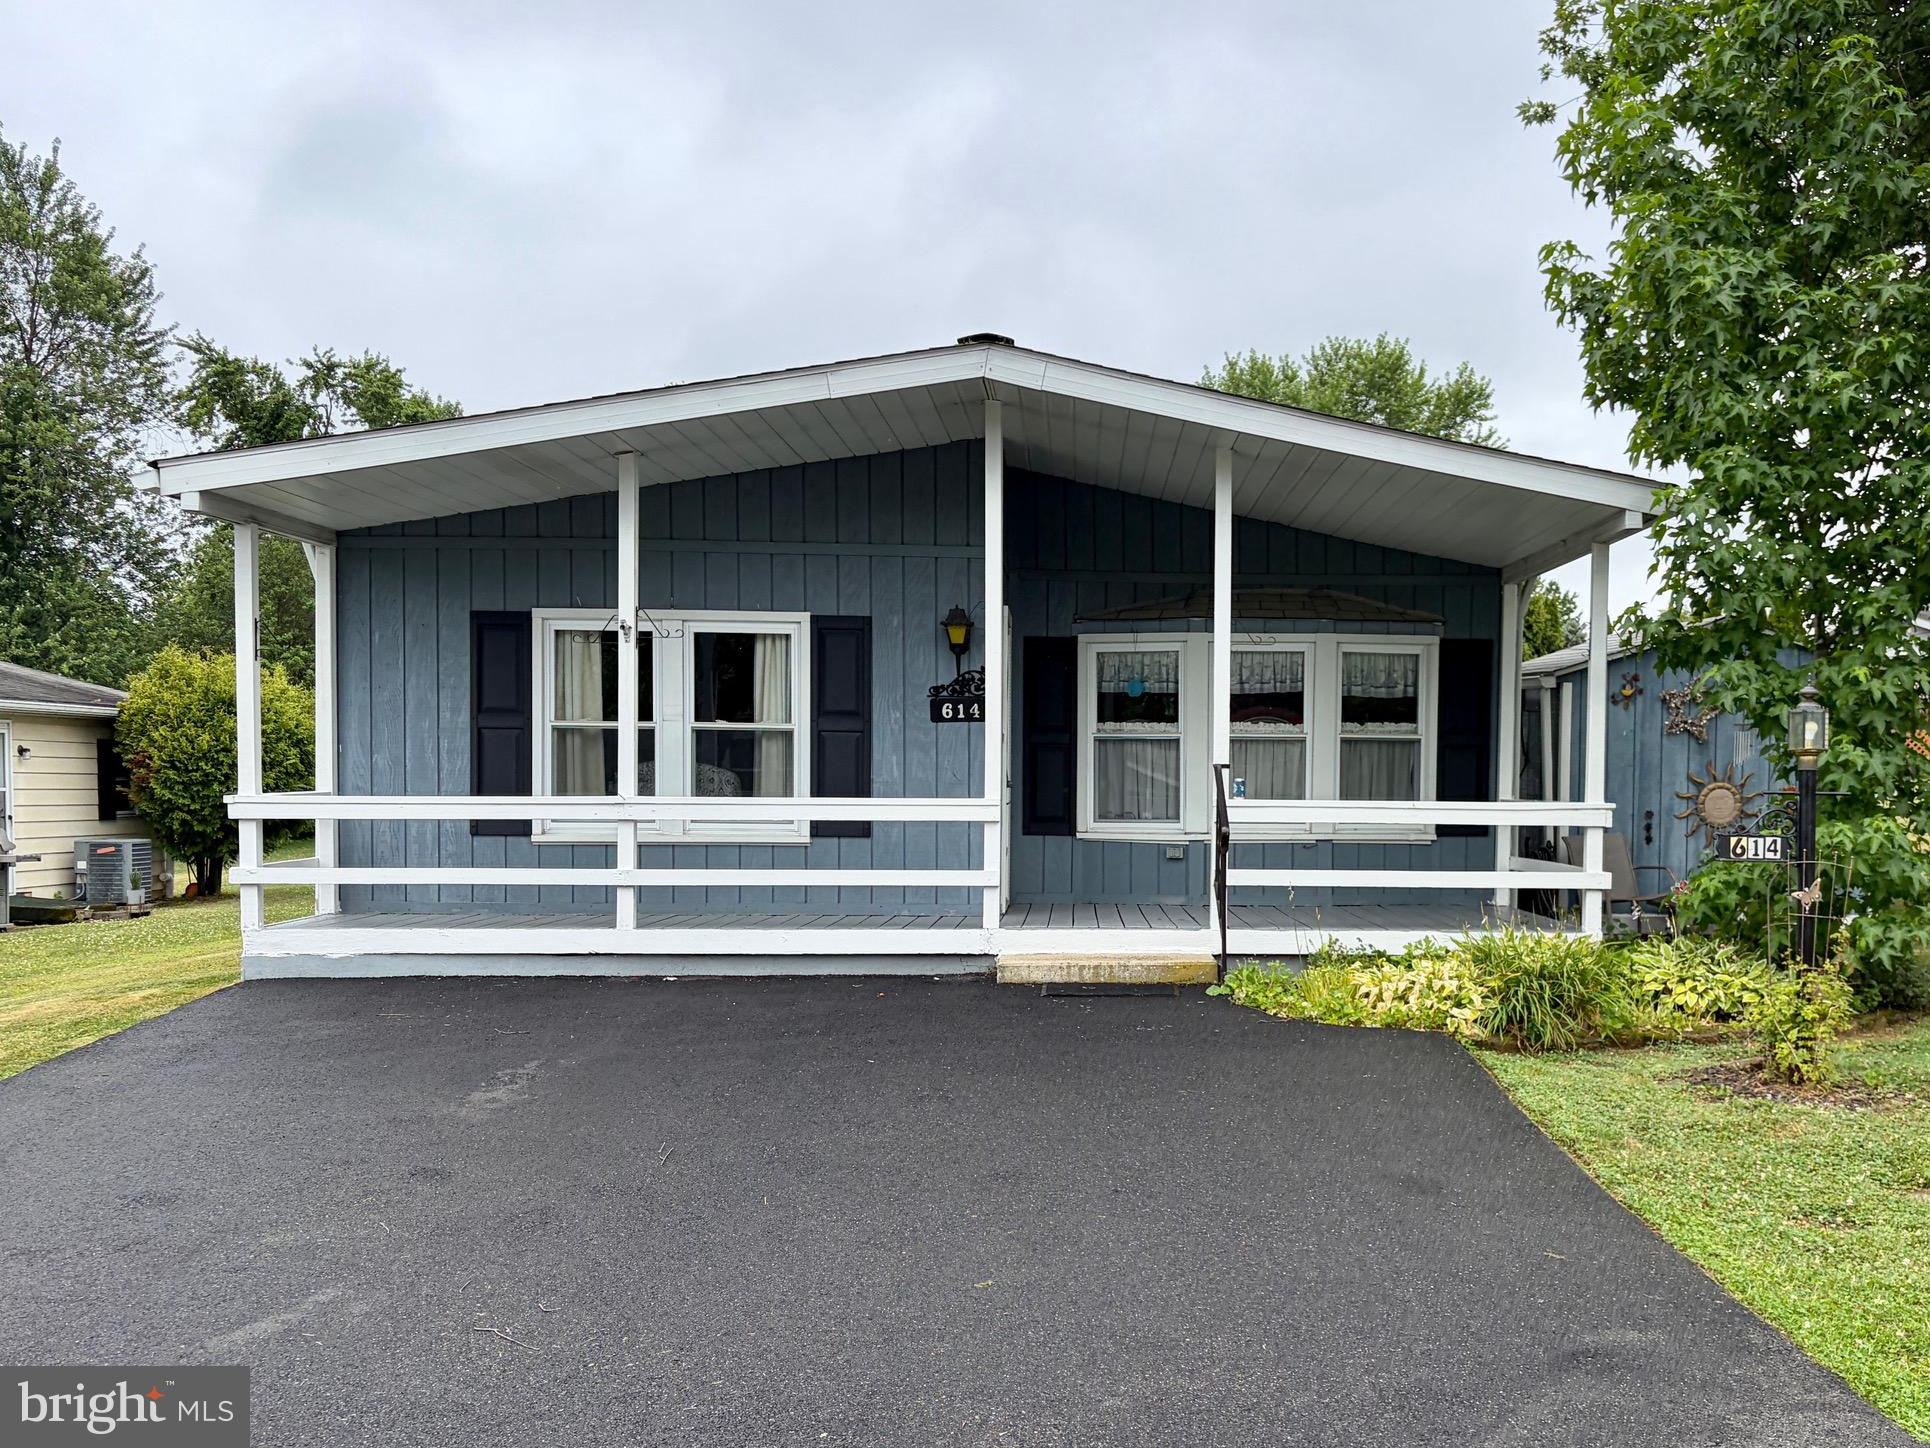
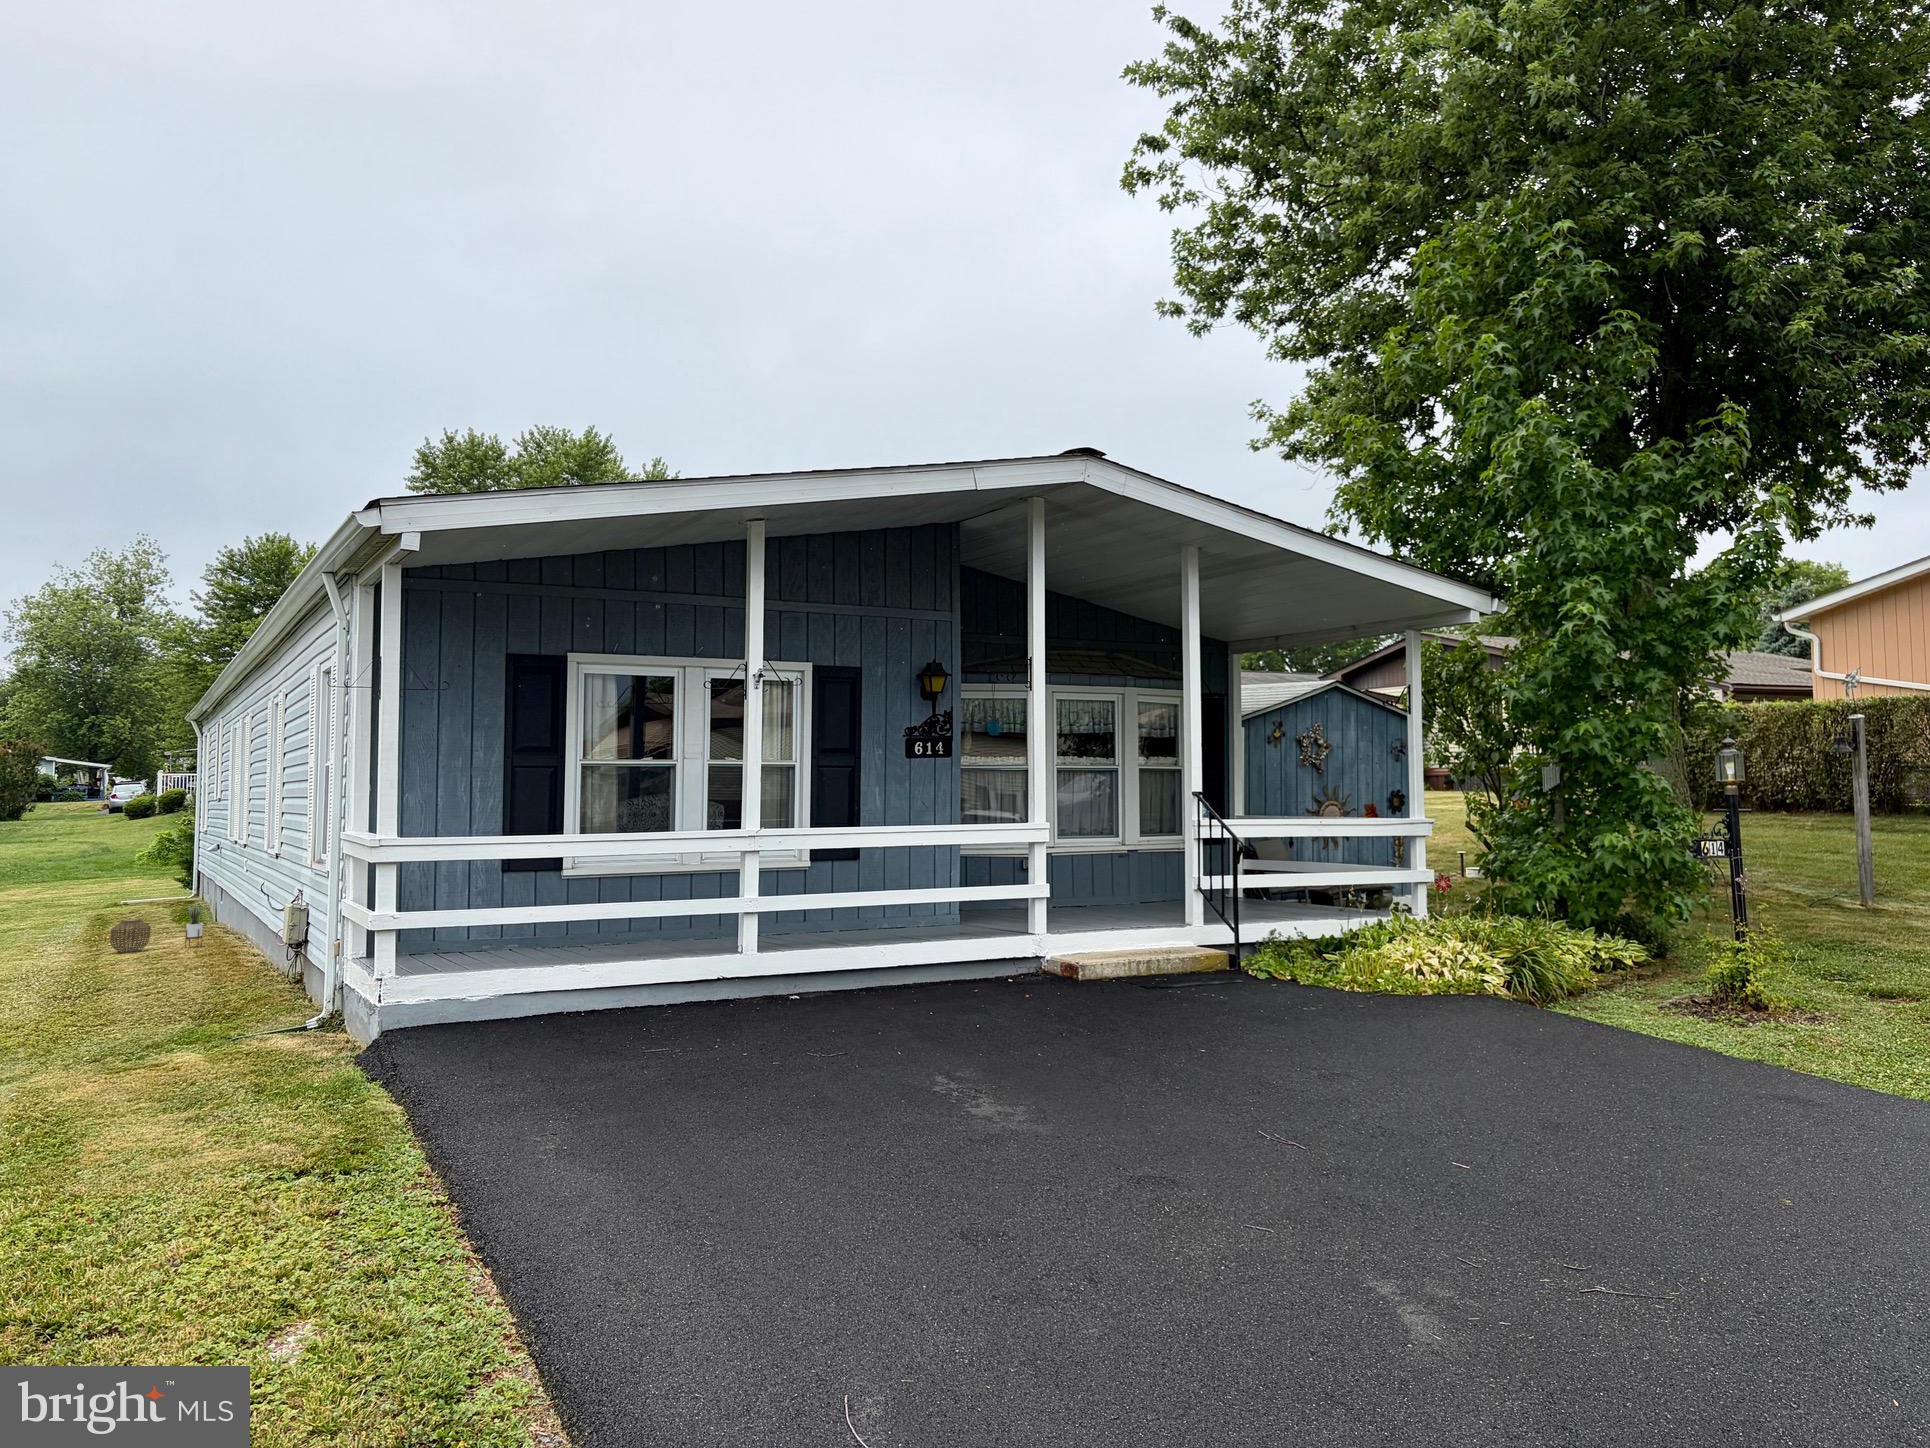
woven basket: none [46,884,88,921] -> present [110,919,150,953]

